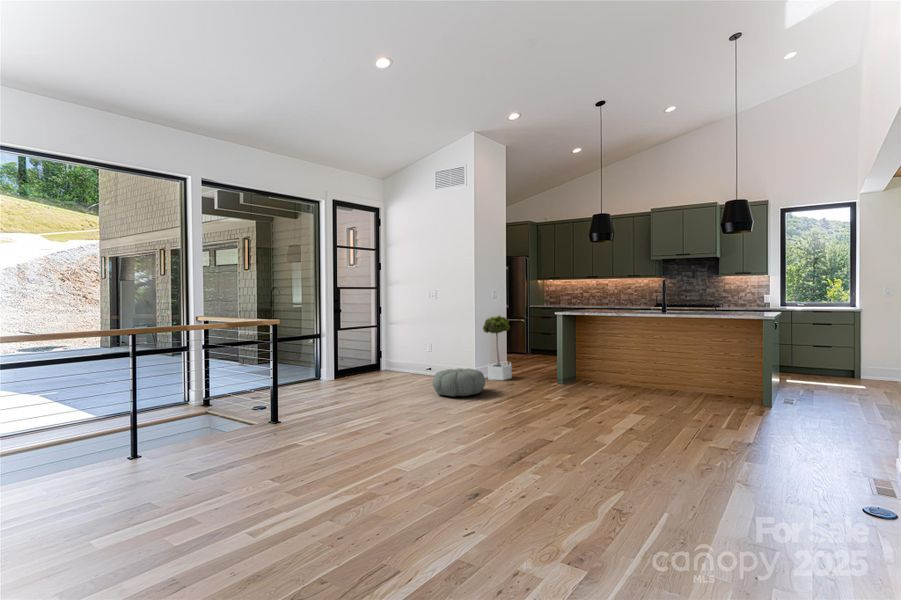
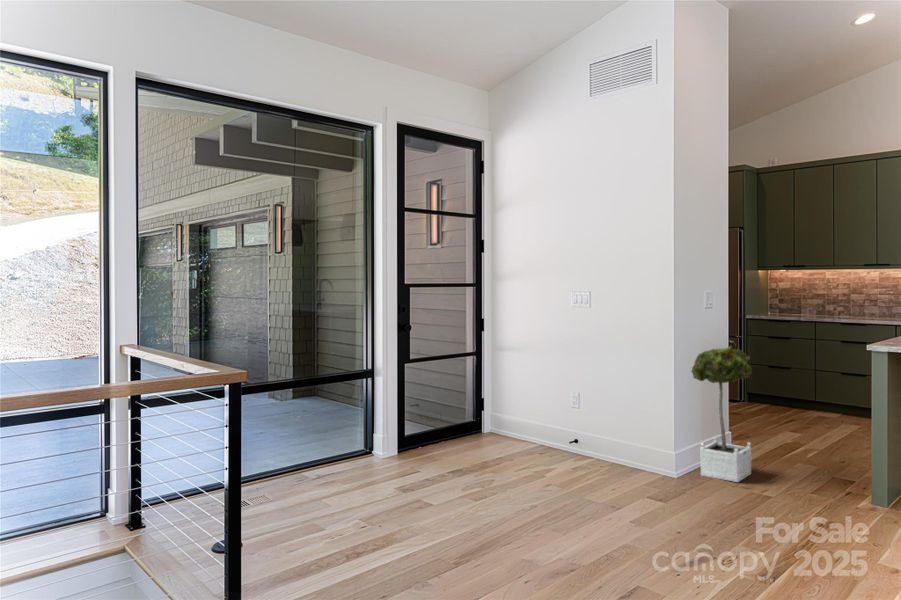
pouf: present [433,368,485,396] -> none [597,465,722,543]

